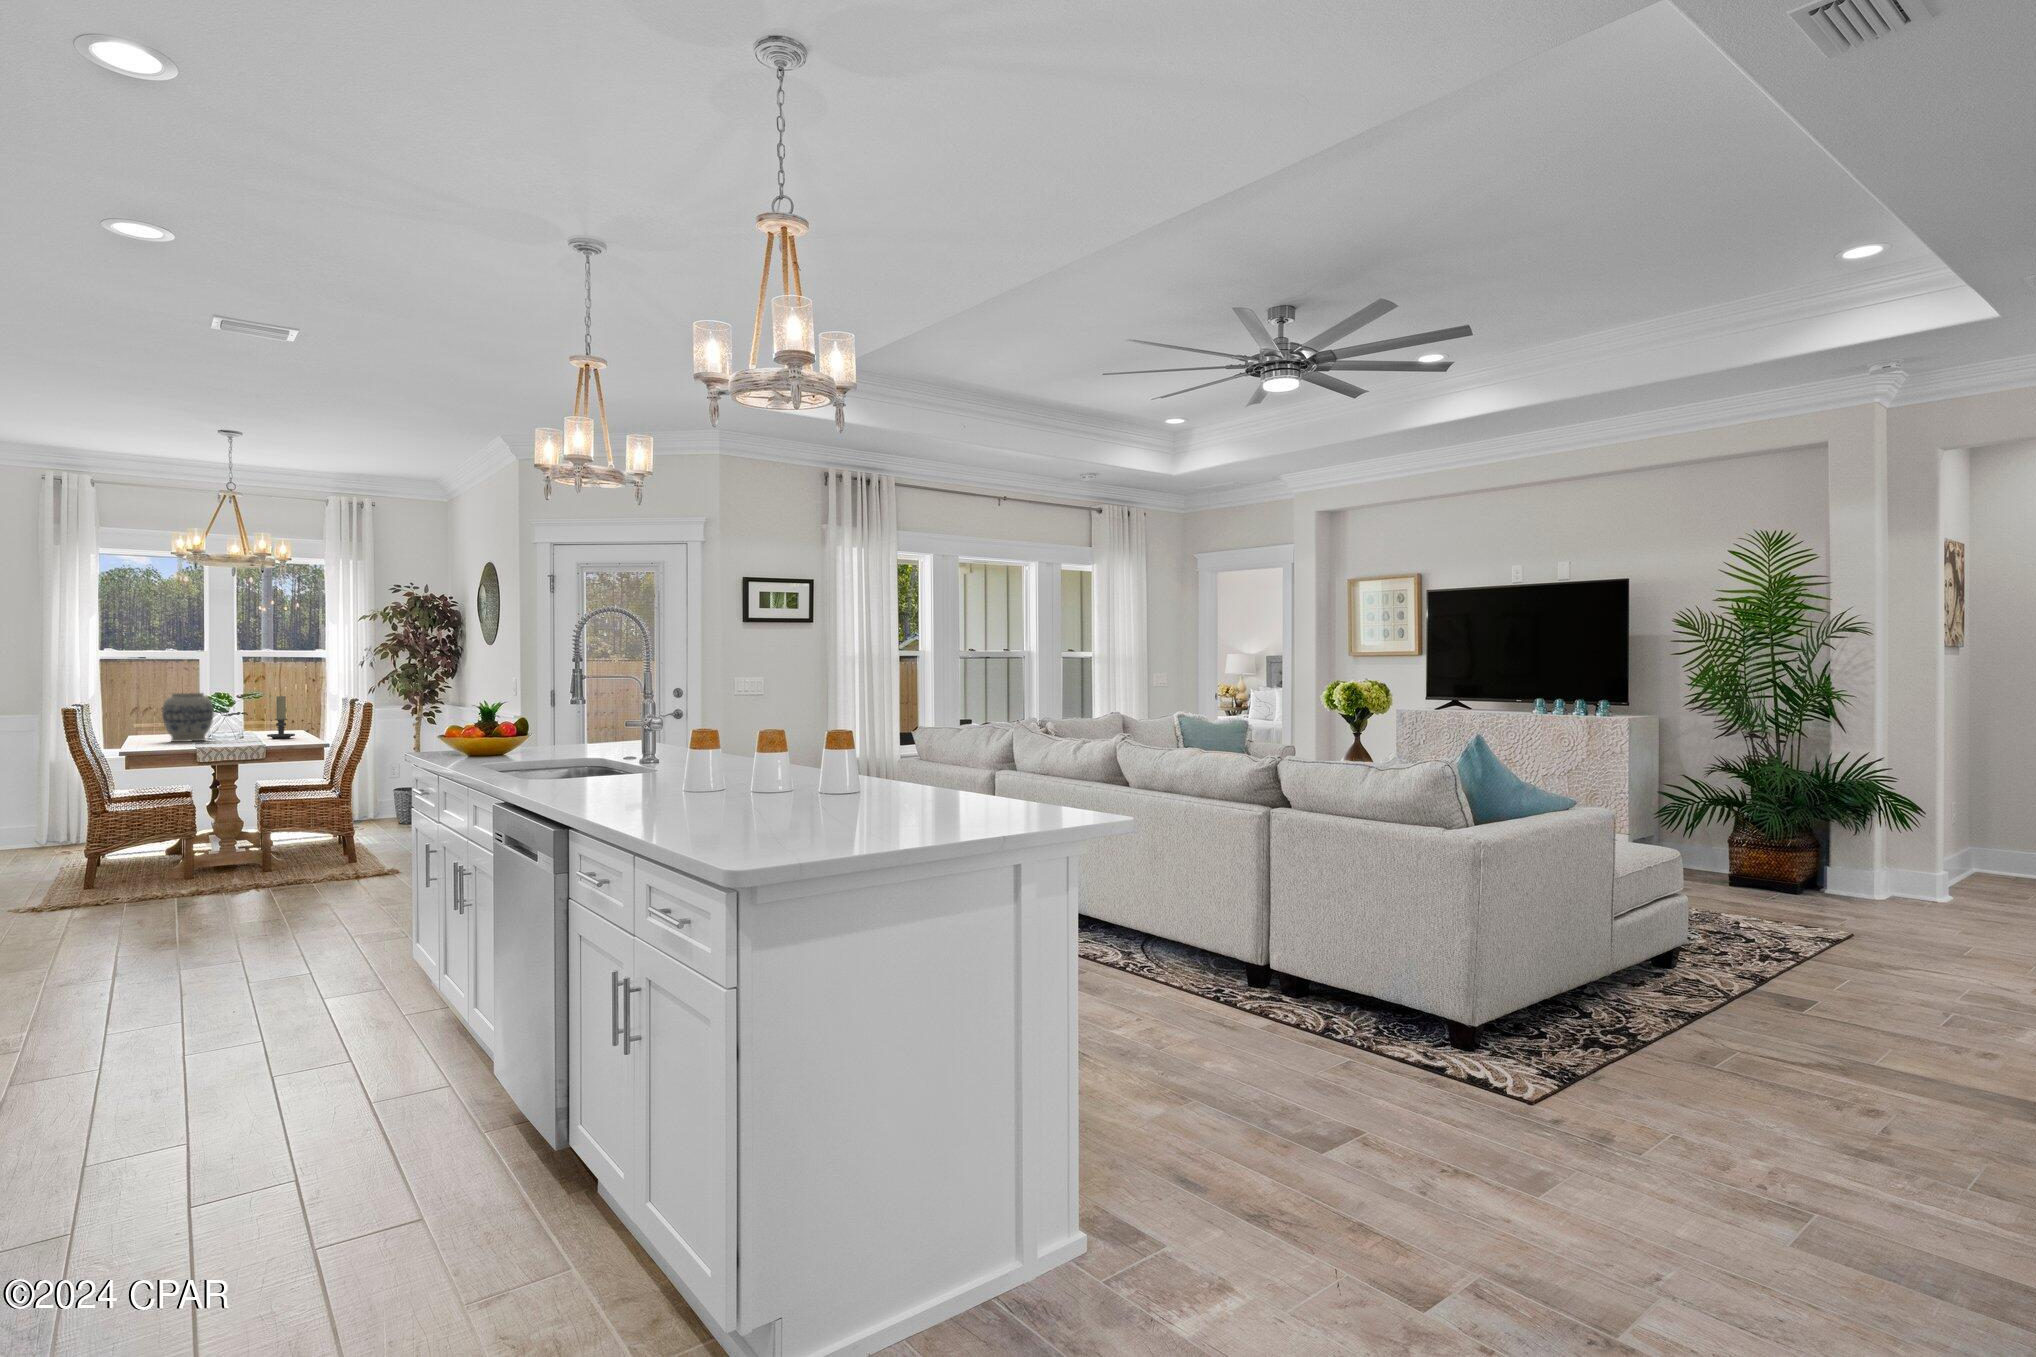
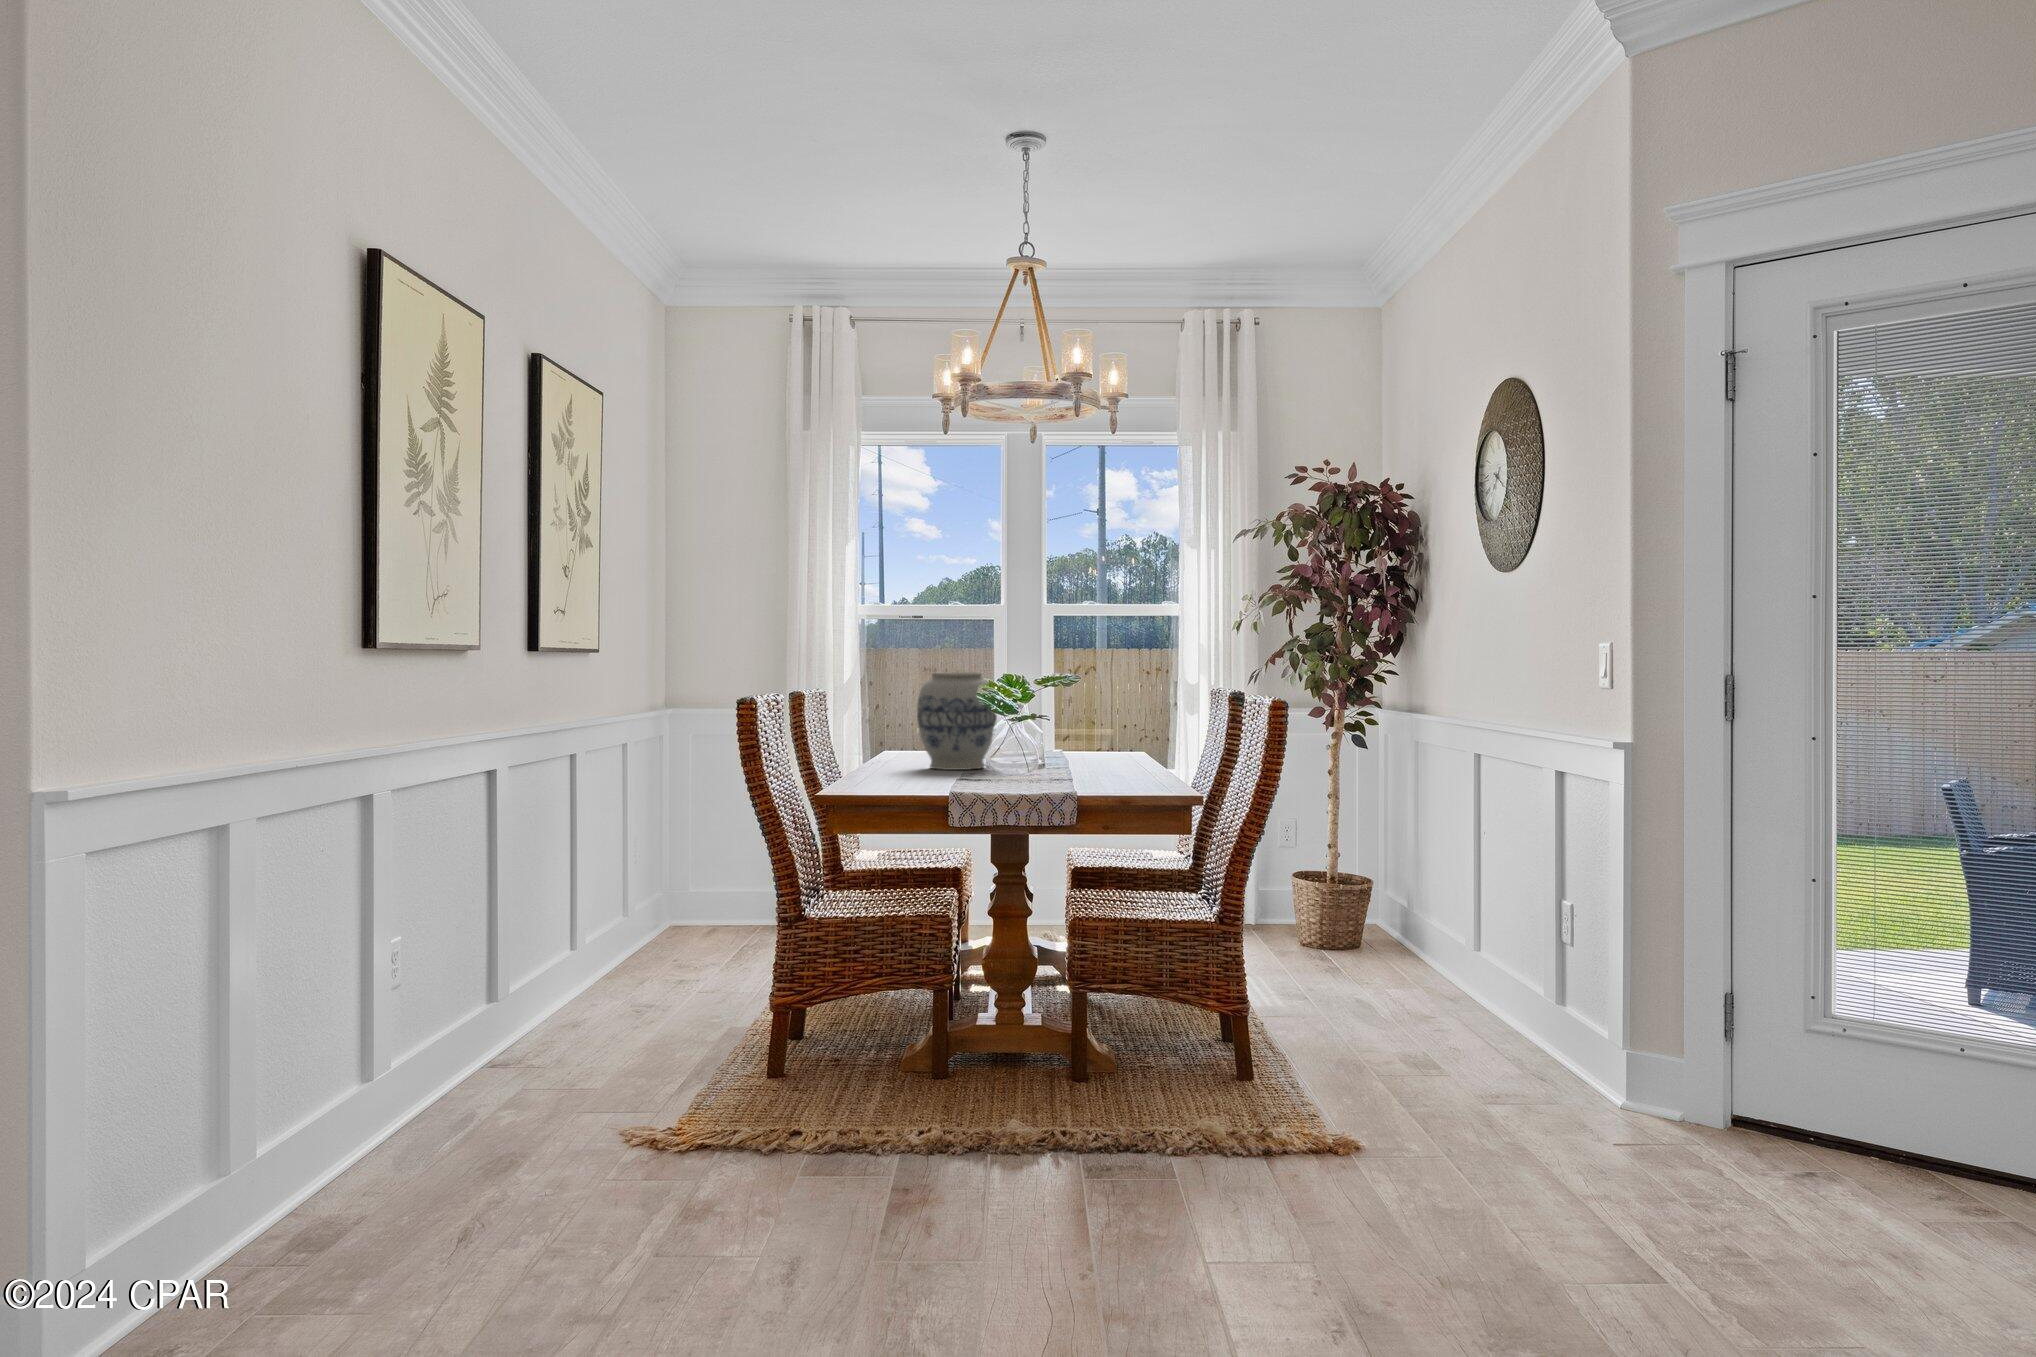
candle holder: present [267,696,295,739] -> none [1084,679,1132,771]

